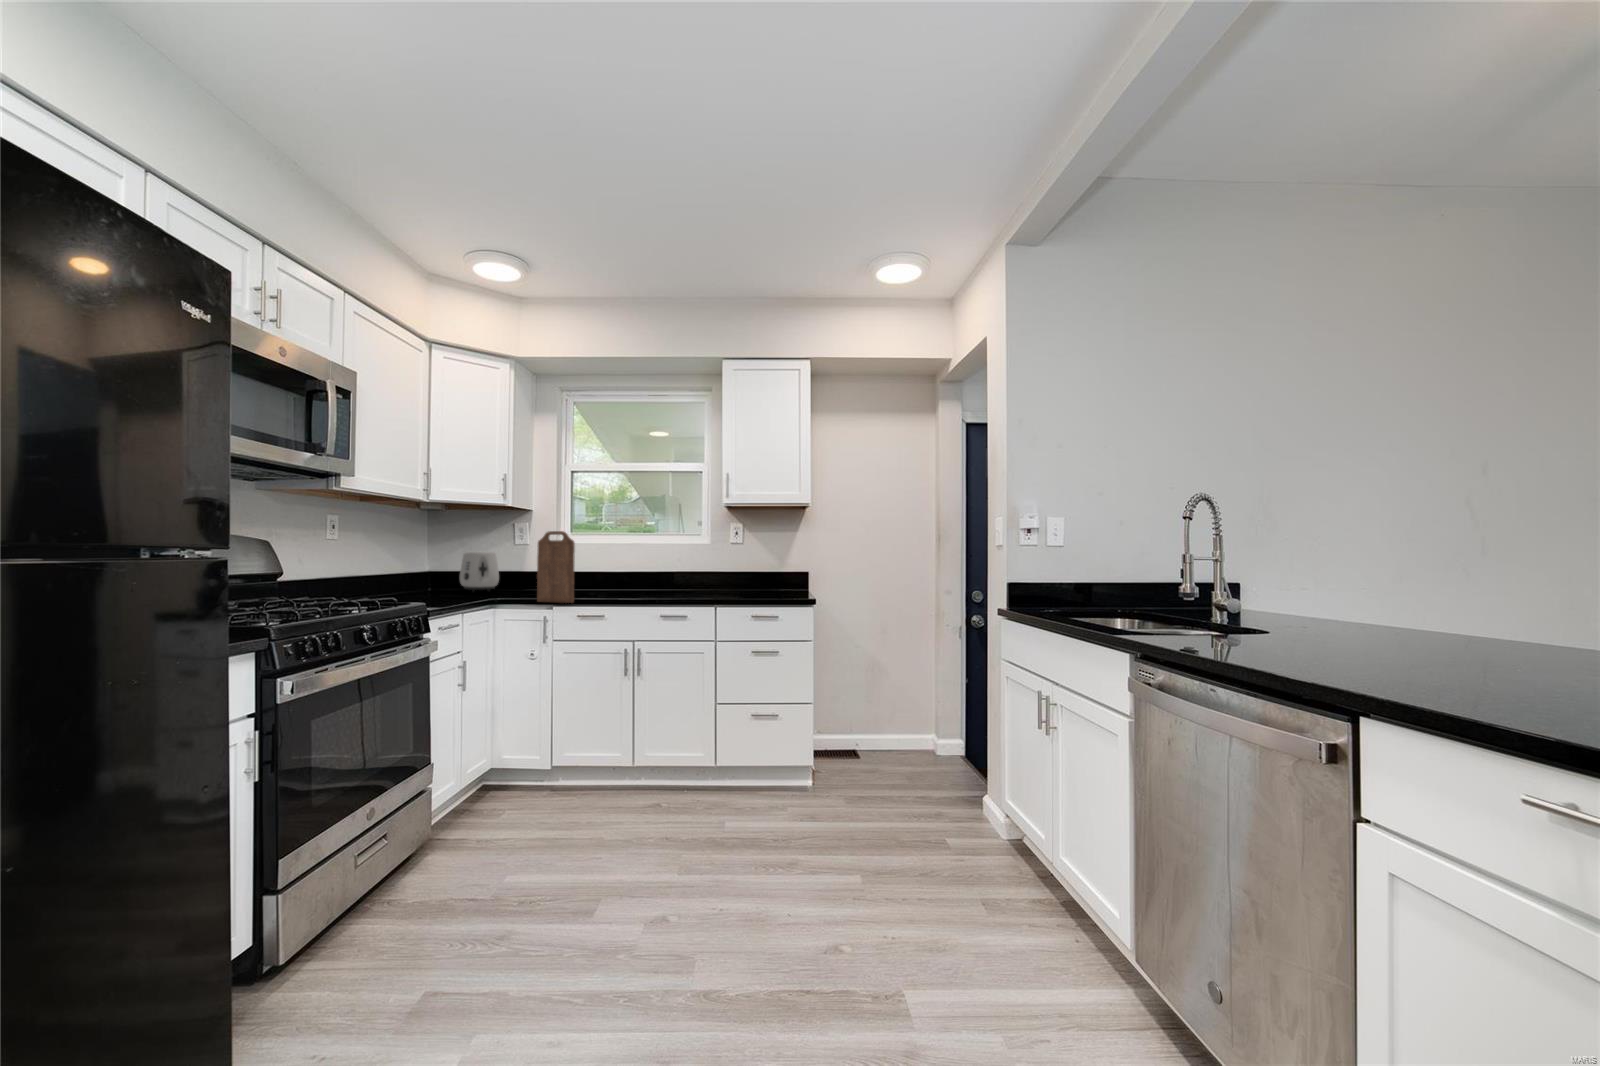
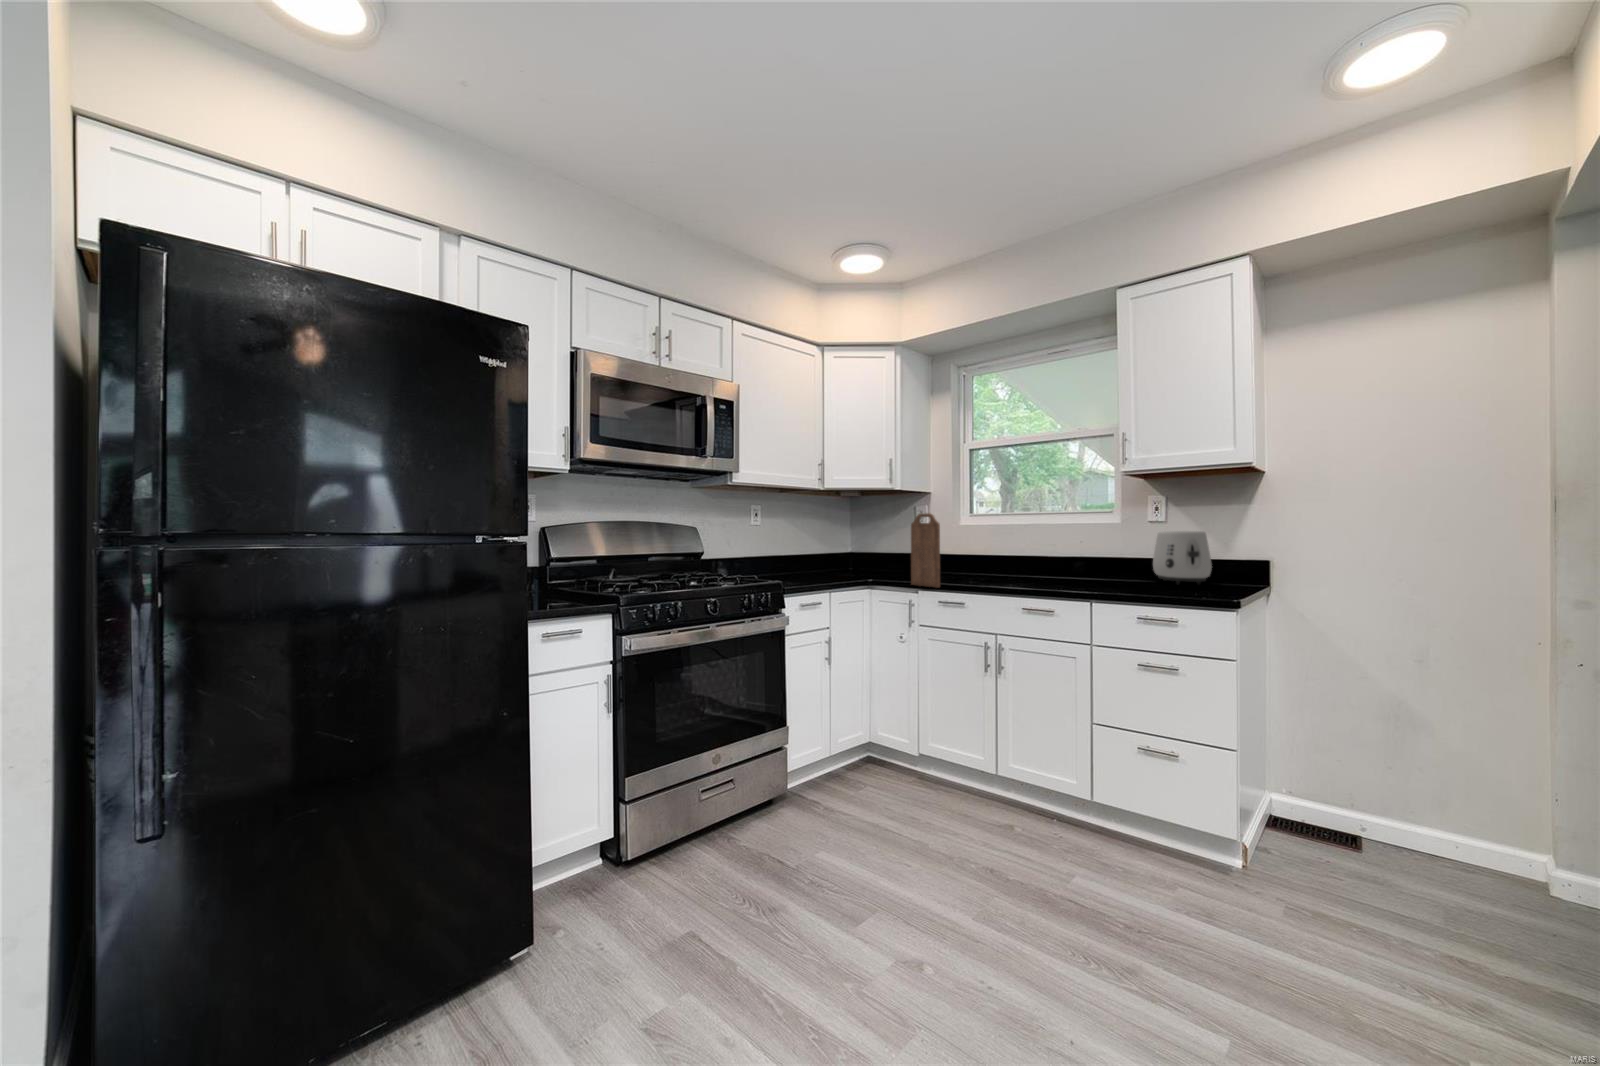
toaster: present [459,551,499,592] -> present [1153,531,1212,585]

